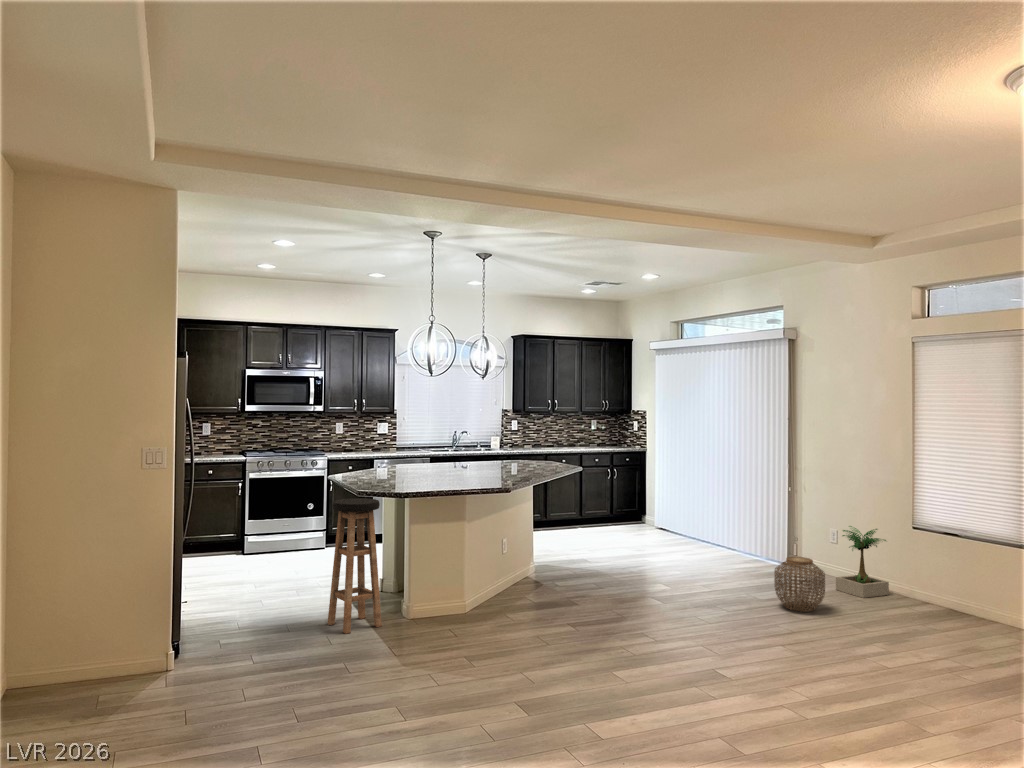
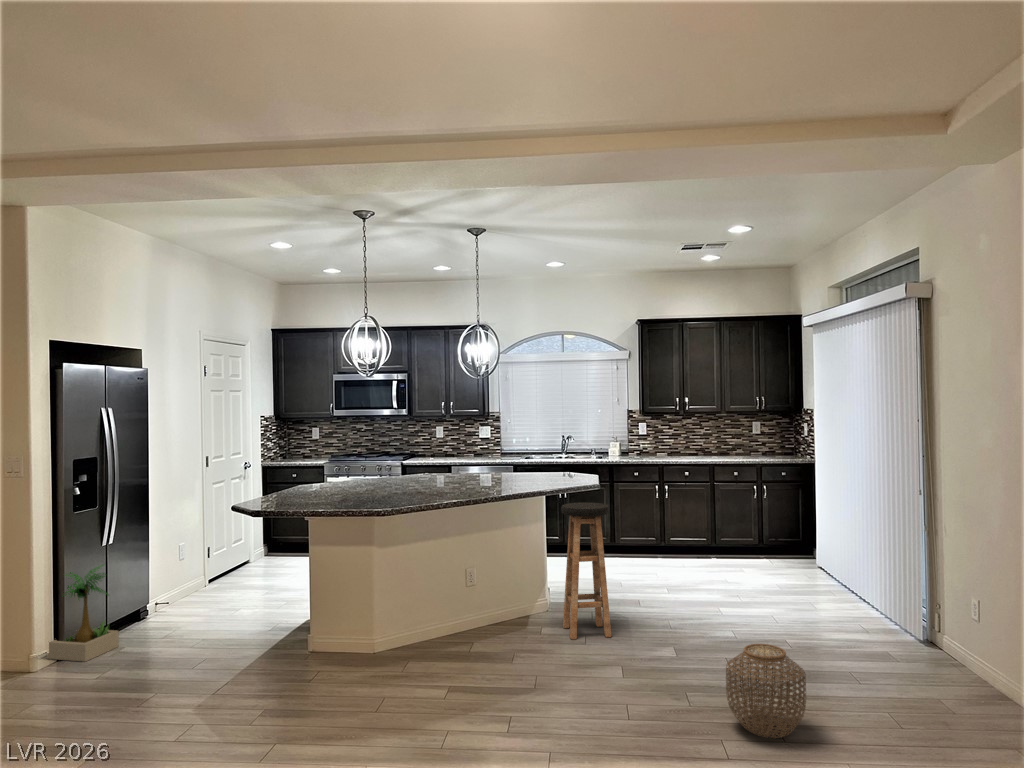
bar stool: present [327,498,382,634] -> present [561,502,611,639]
potted plant: present [836,526,889,598] -> present [47,564,119,661]

